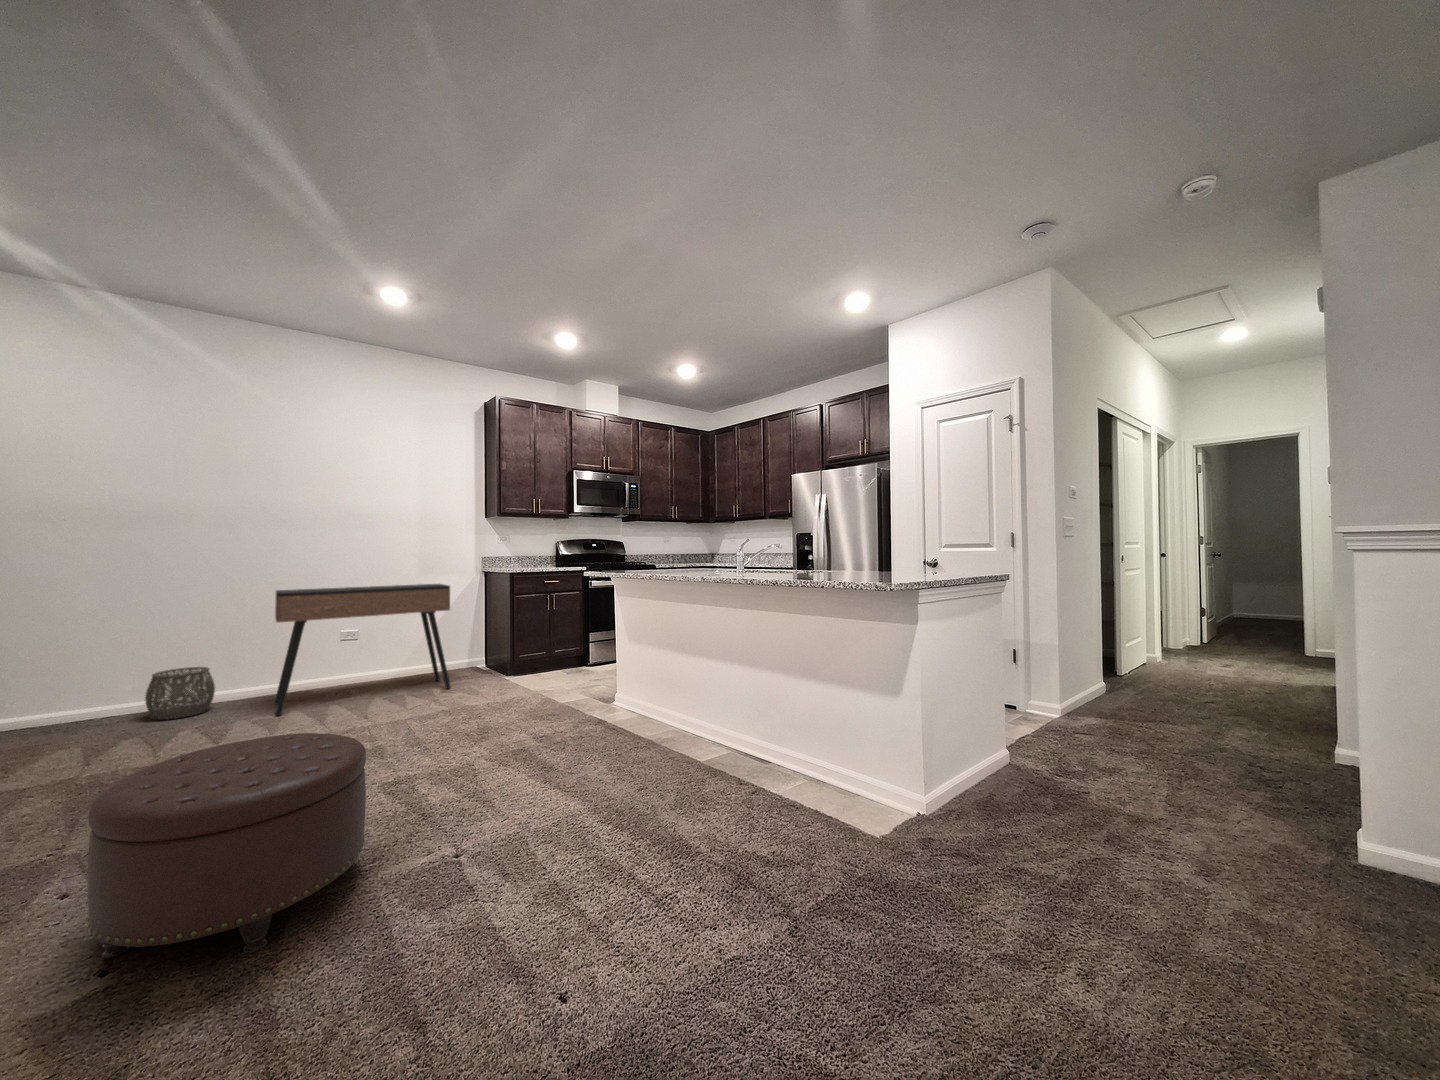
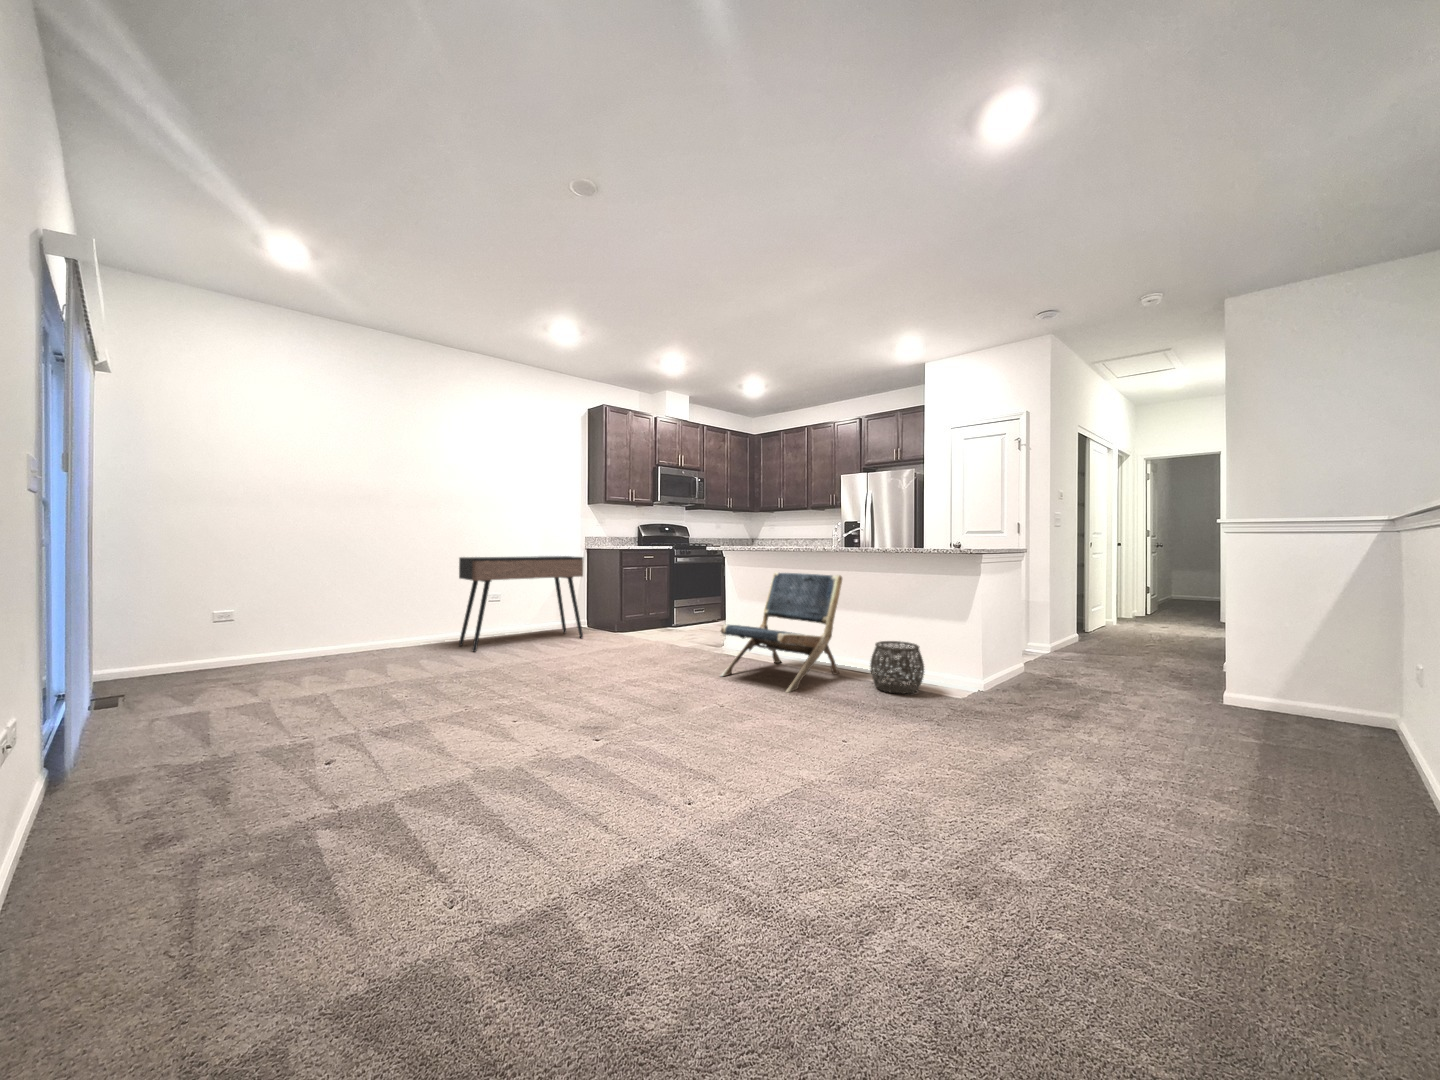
lounge chair: none [541,609,729,815] -> present [721,572,842,693]
woven basket: present [145,667,215,720] -> present [870,641,924,694]
ottoman: present [87,733,366,958] -> none [558,634,677,737]

